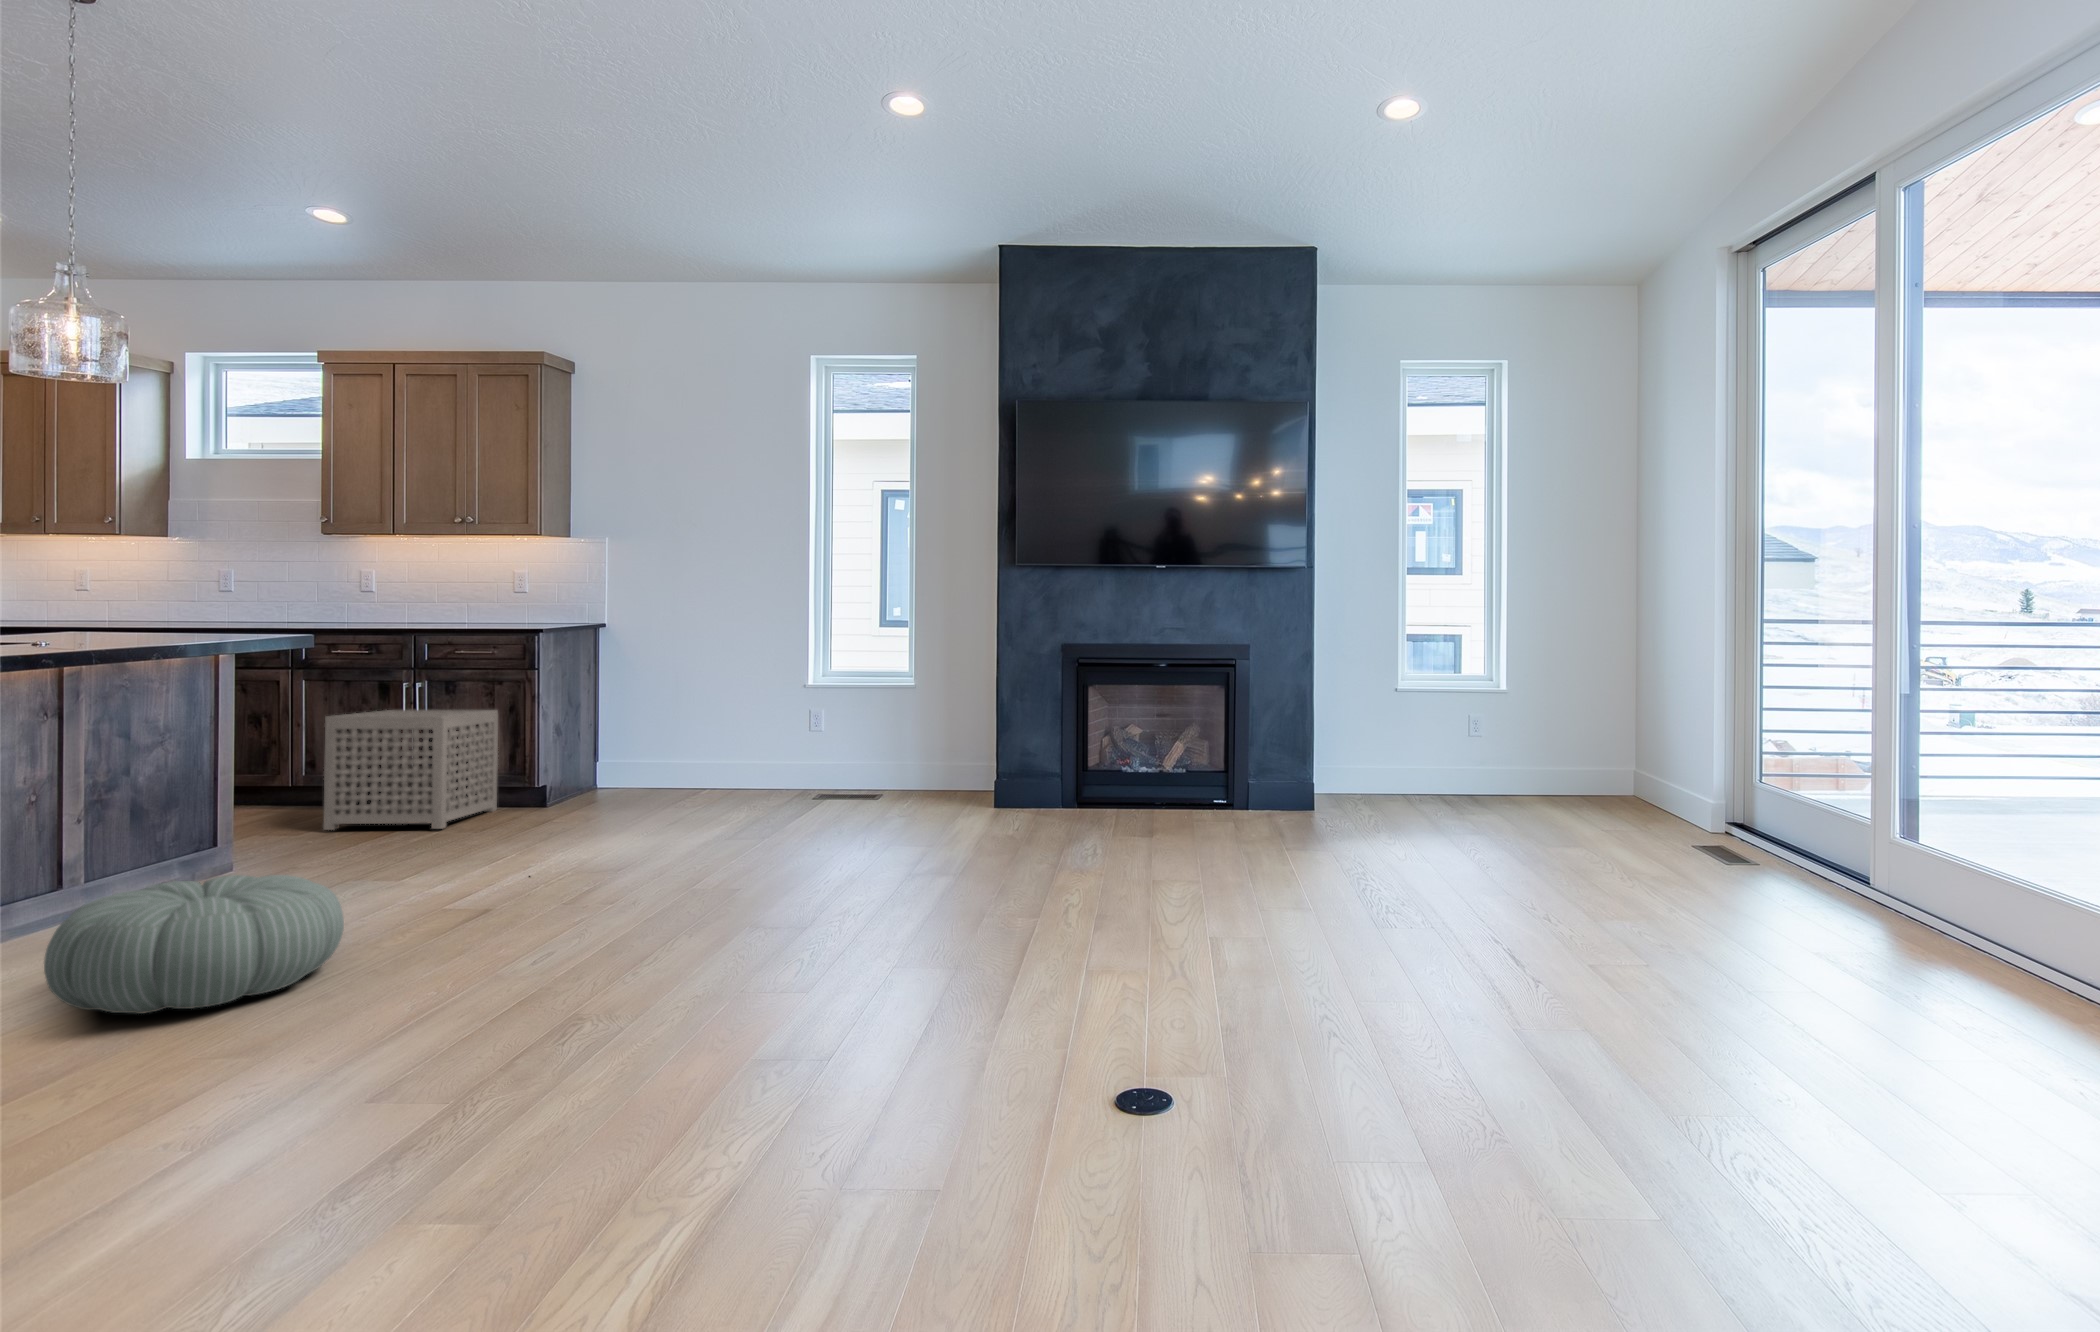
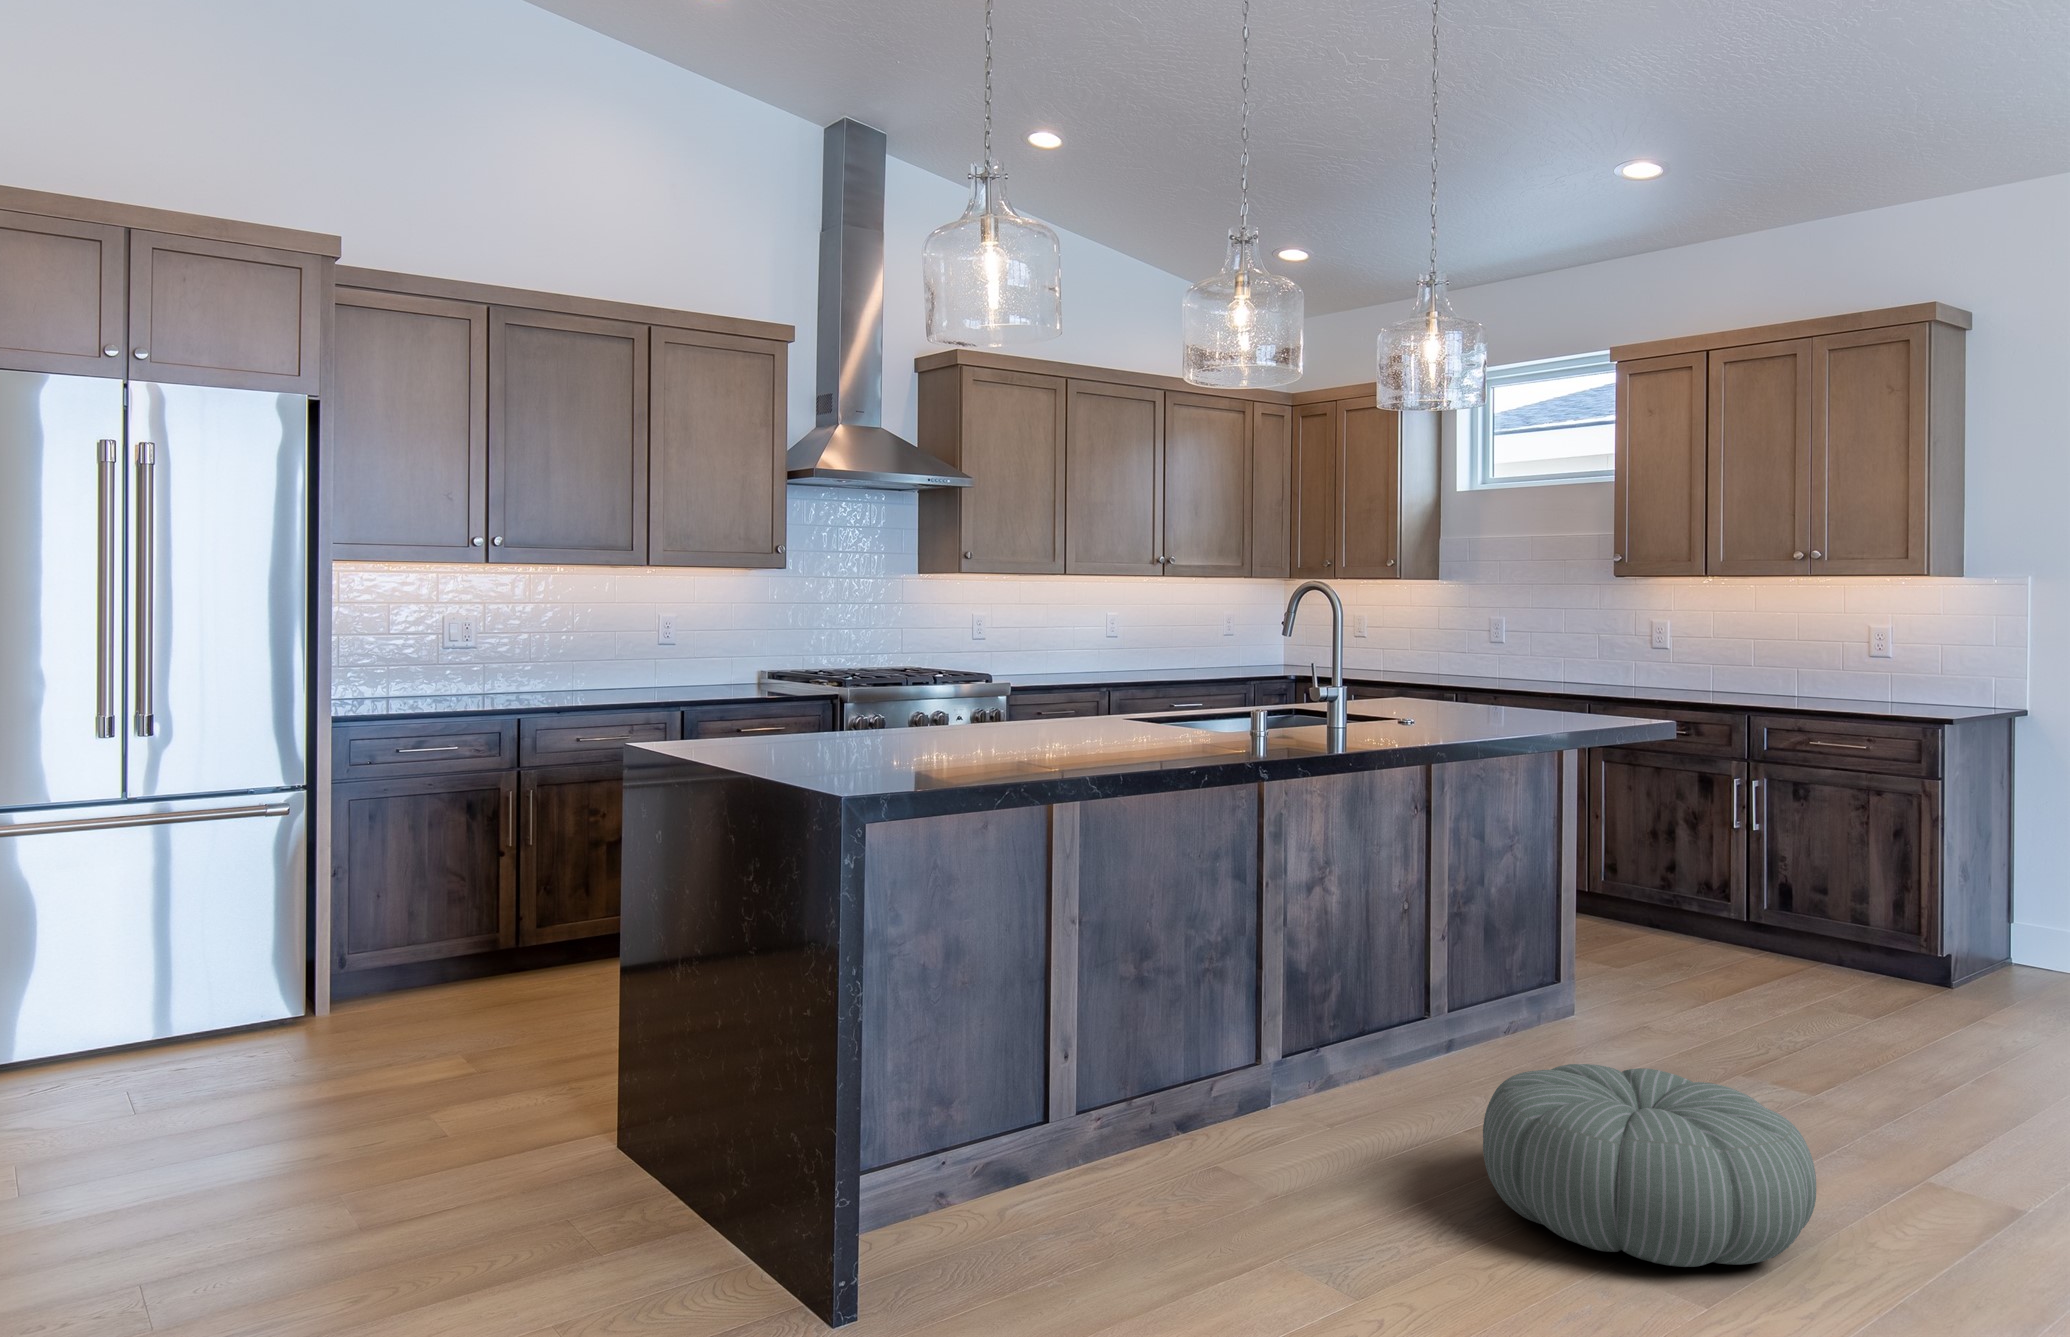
side table: present [323,710,498,830] -> none [1647,816,1871,1002]

